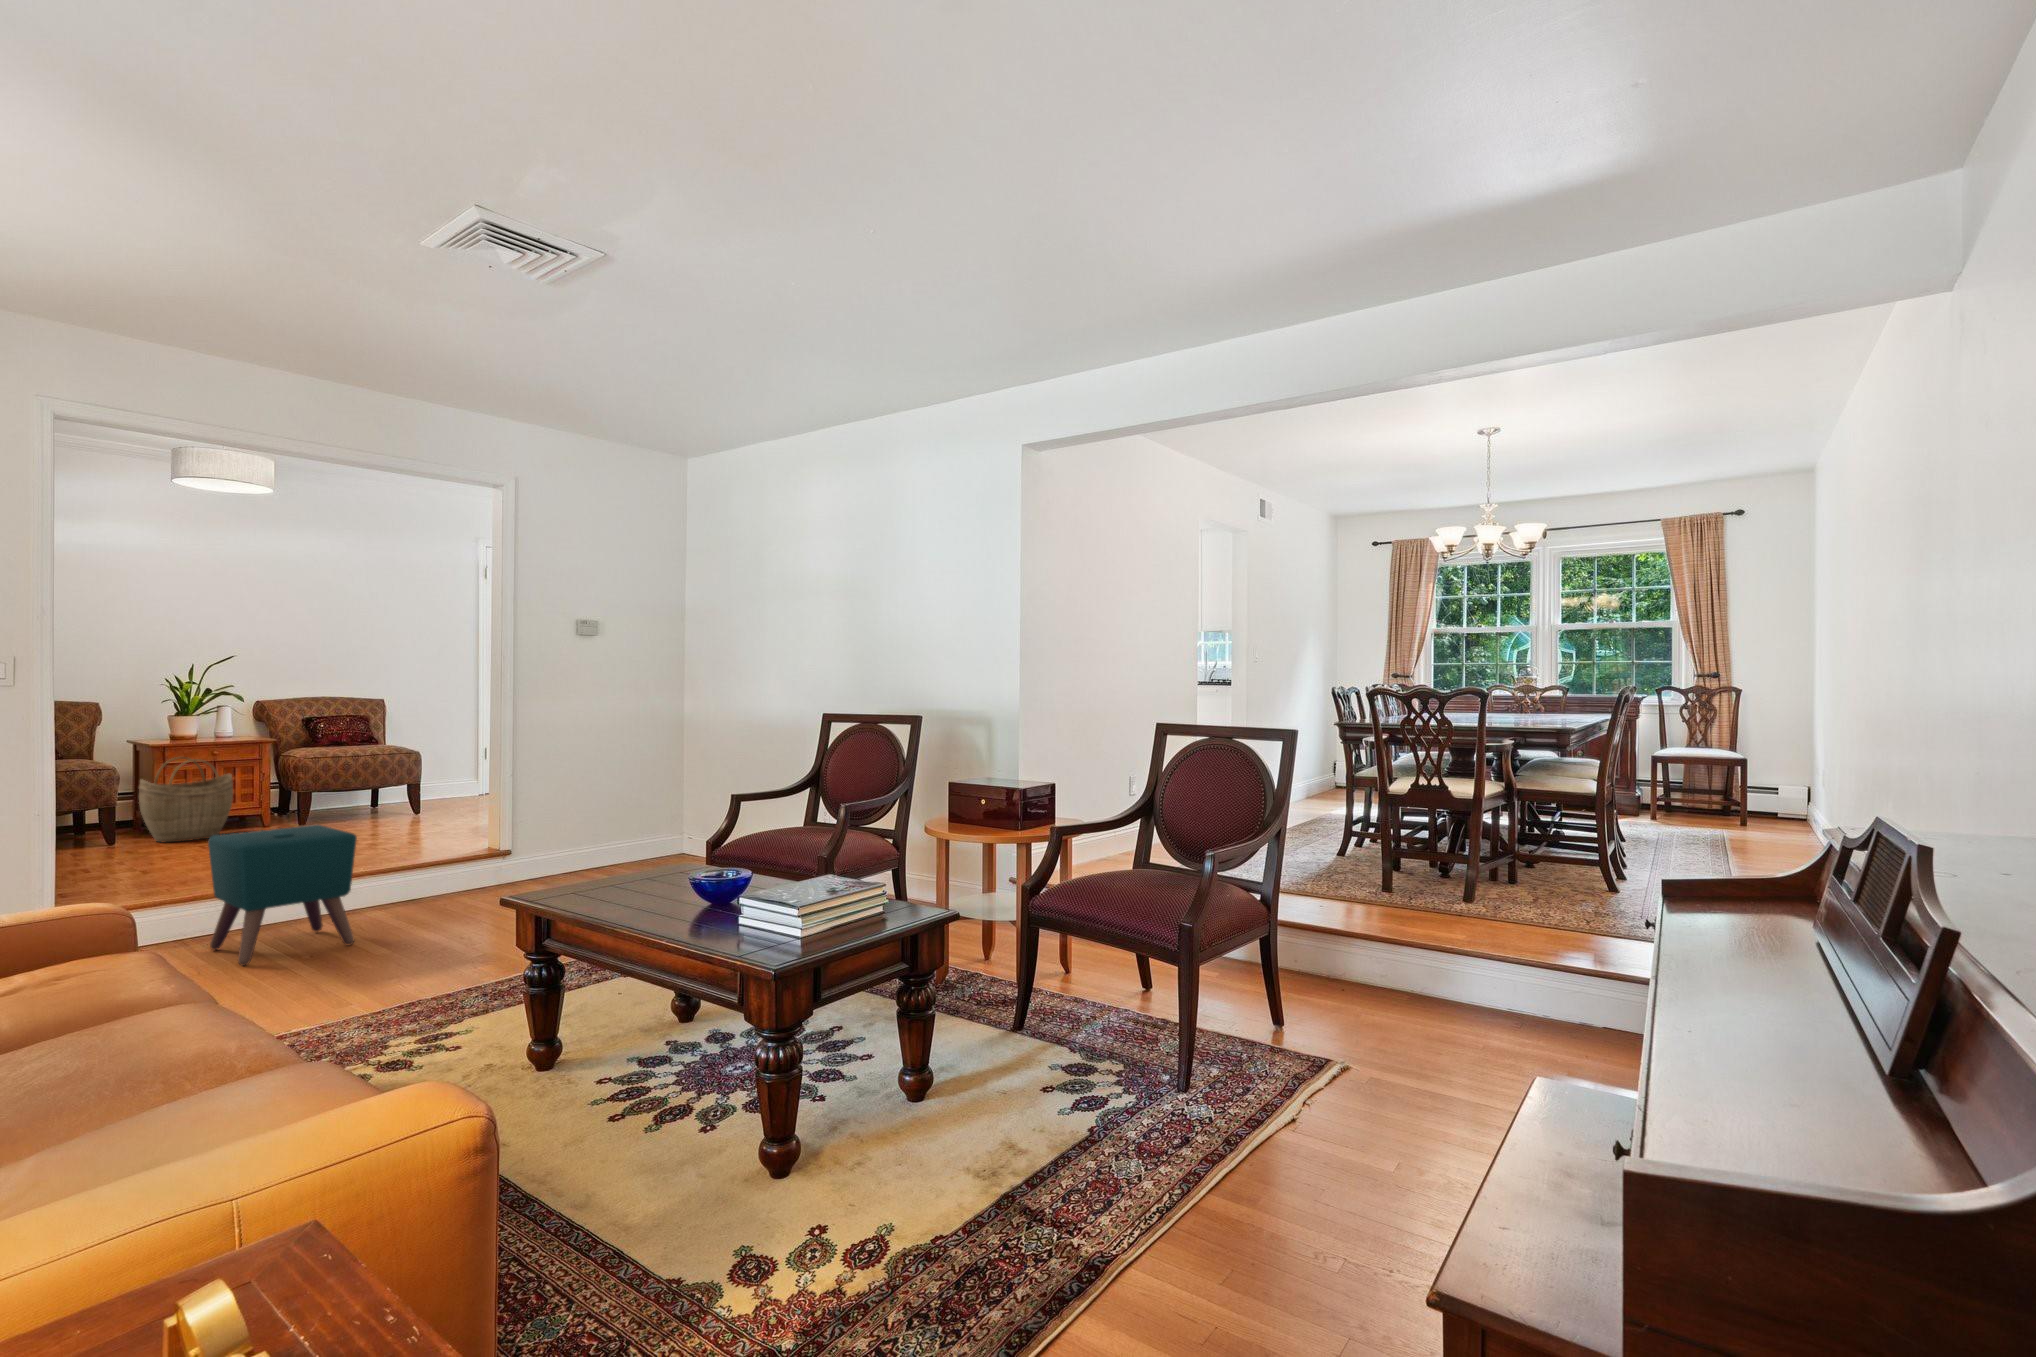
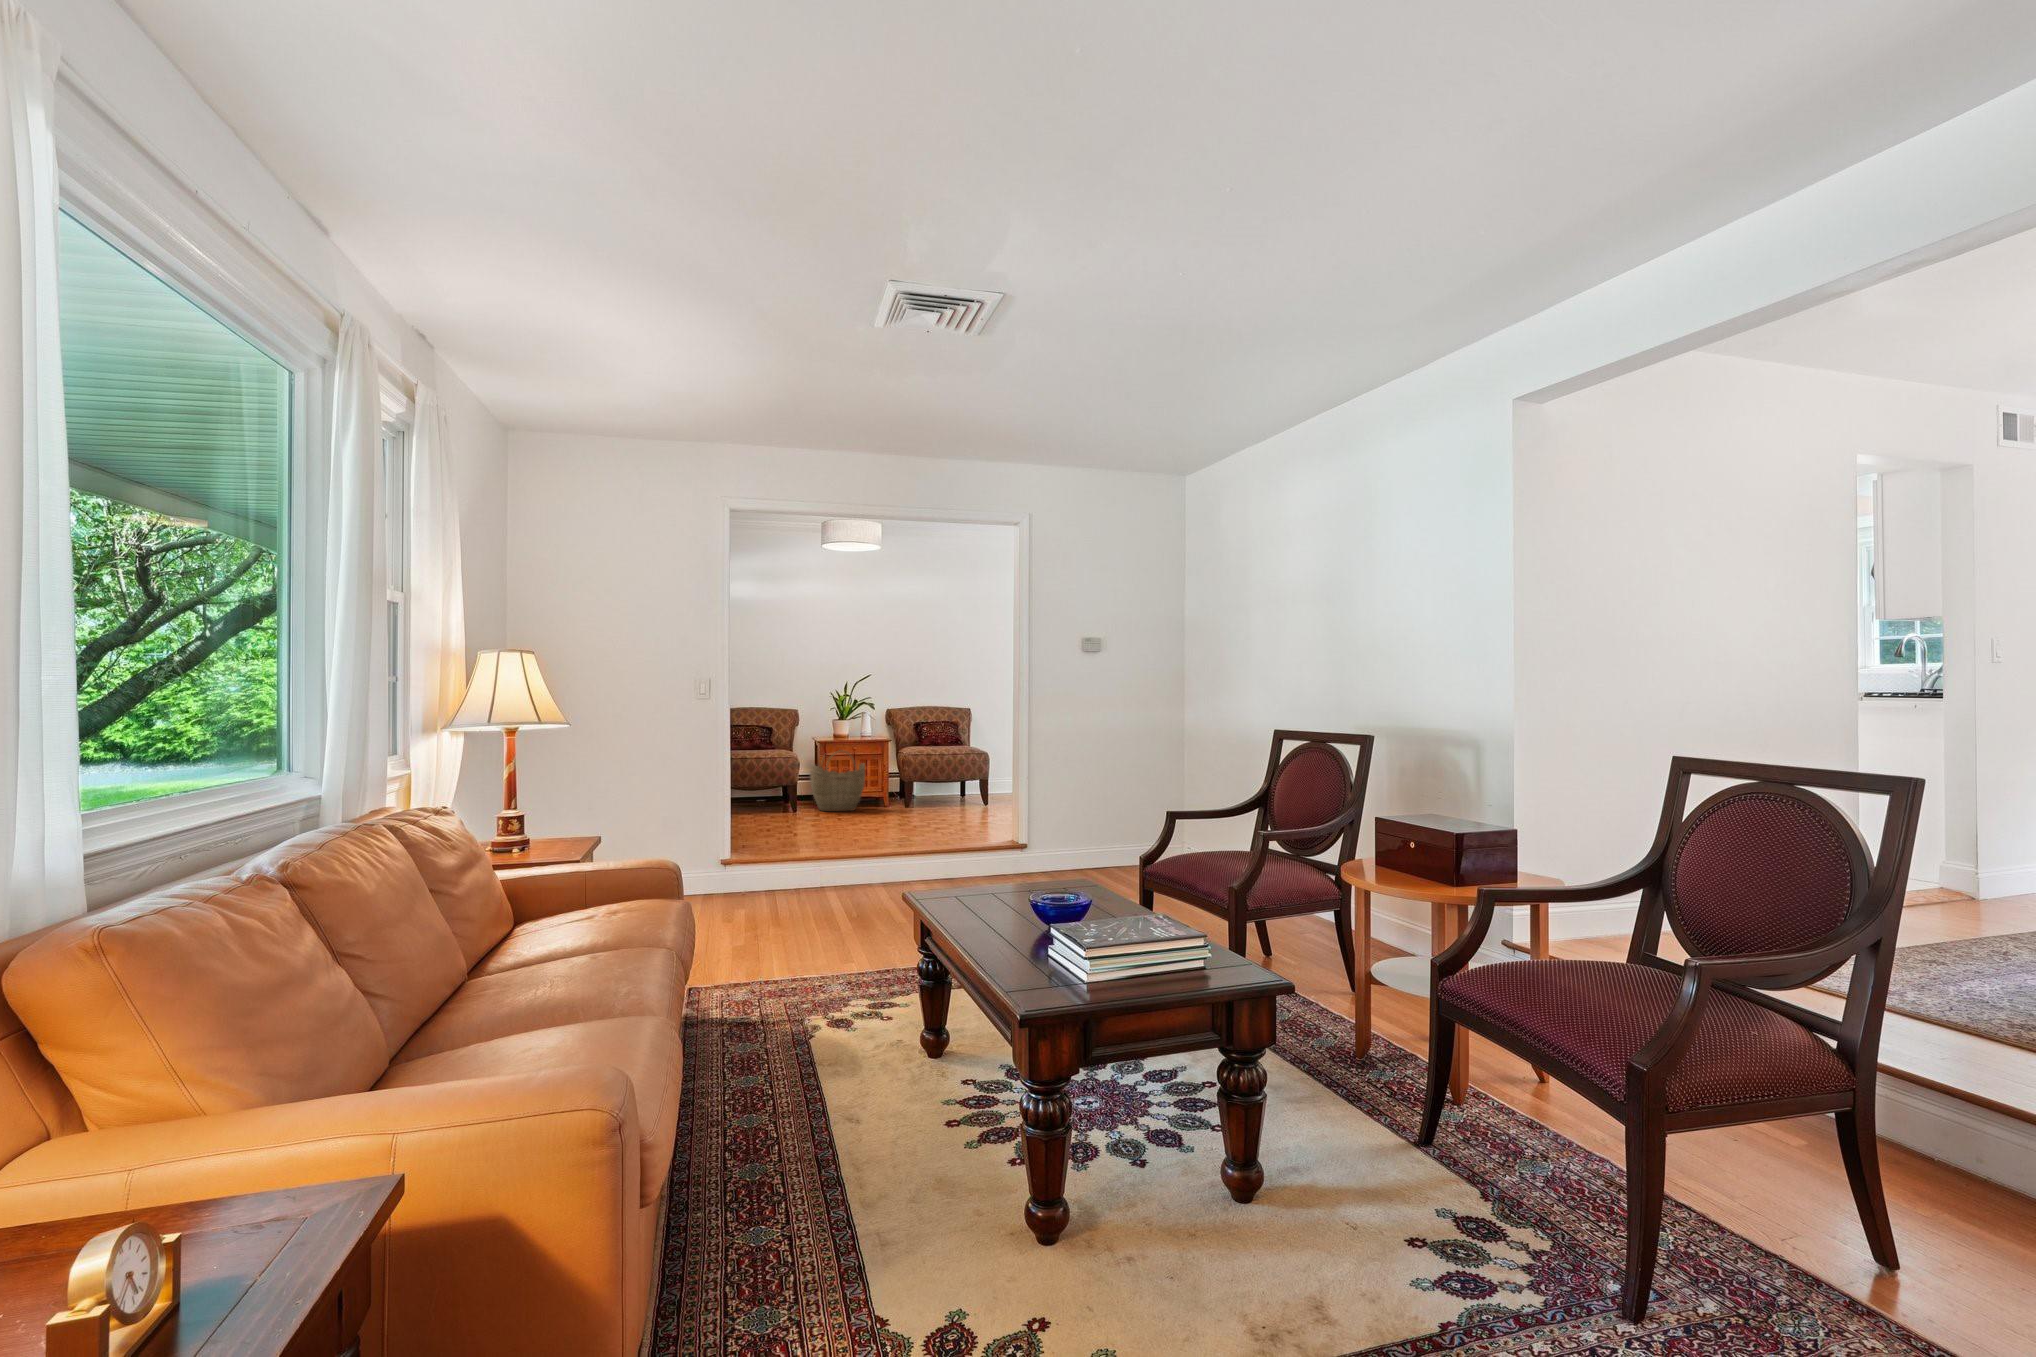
ottoman: present [208,825,357,966] -> none [793,808,882,914]

